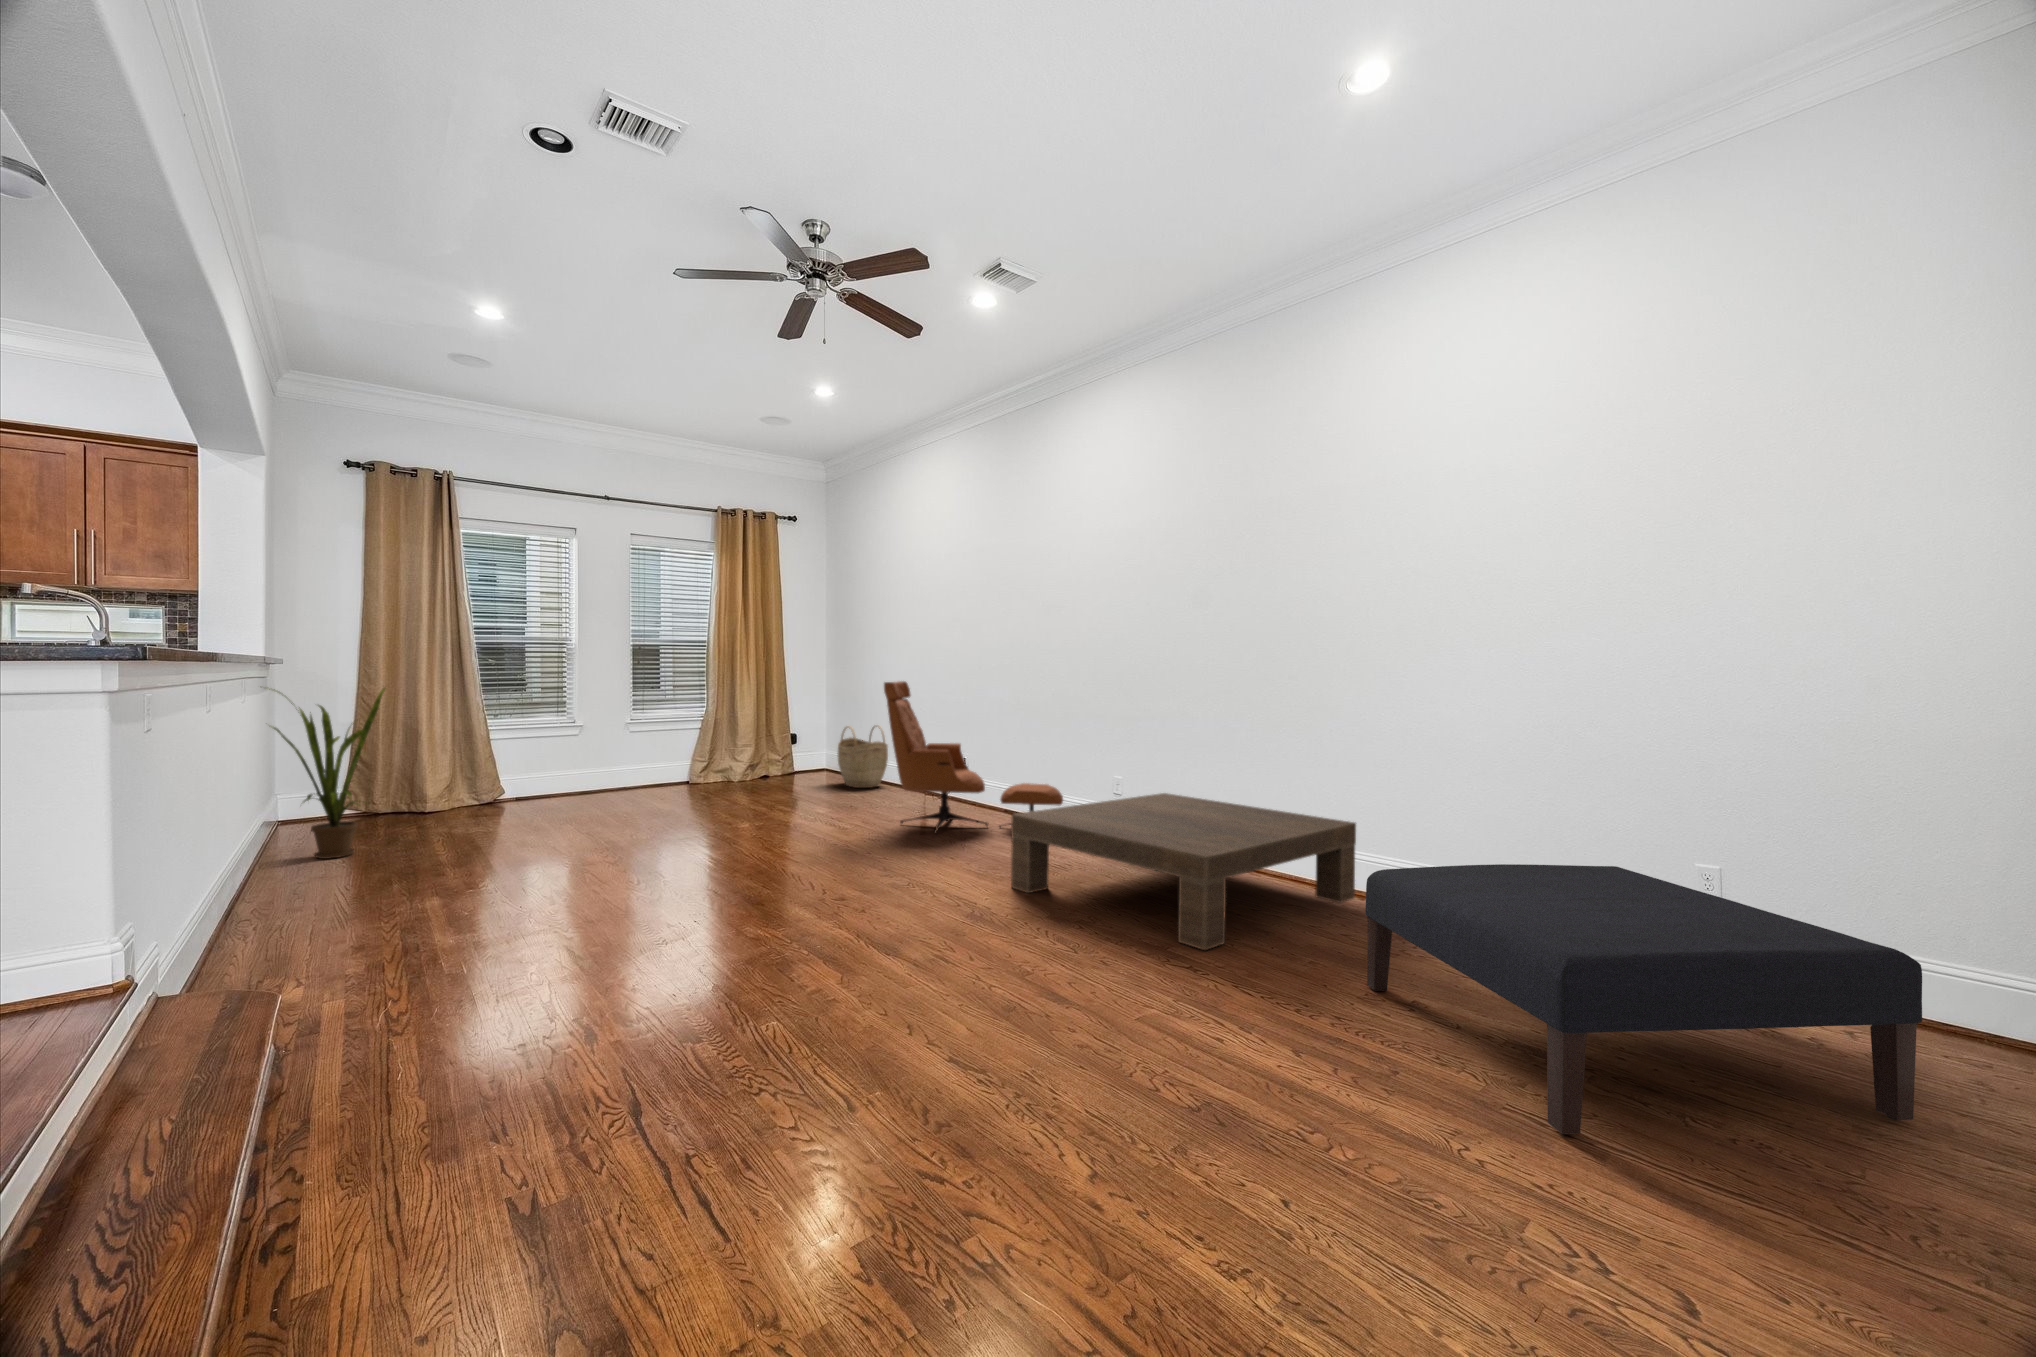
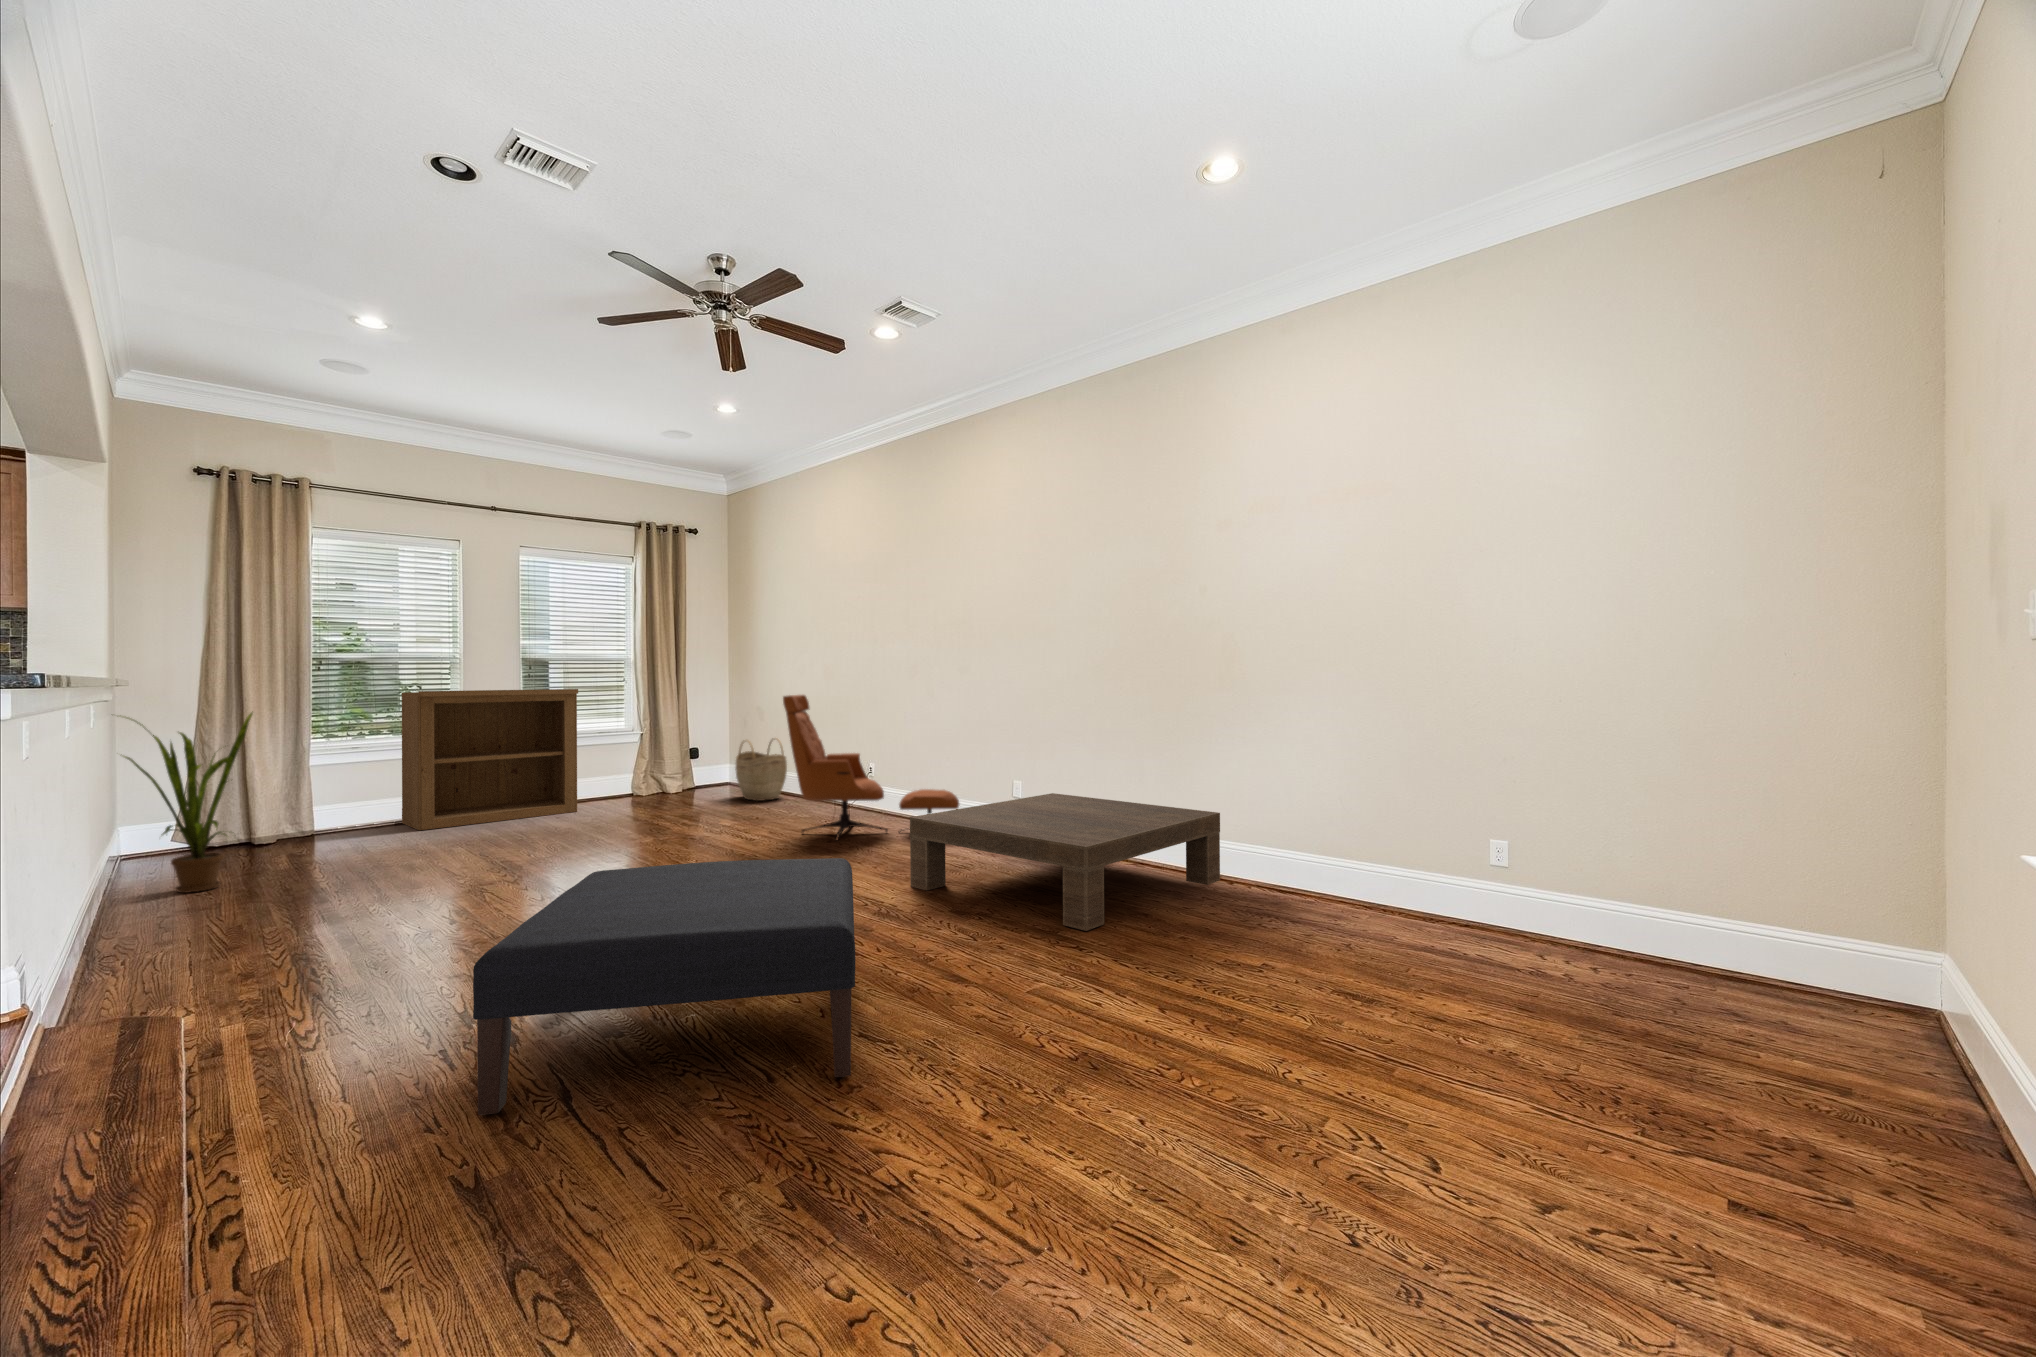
bookshelf: none [524,671,688,806] -> present [402,689,578,830]
ottoman: present [1365,864,1922,1134] -> present [473,858,855,1115]

